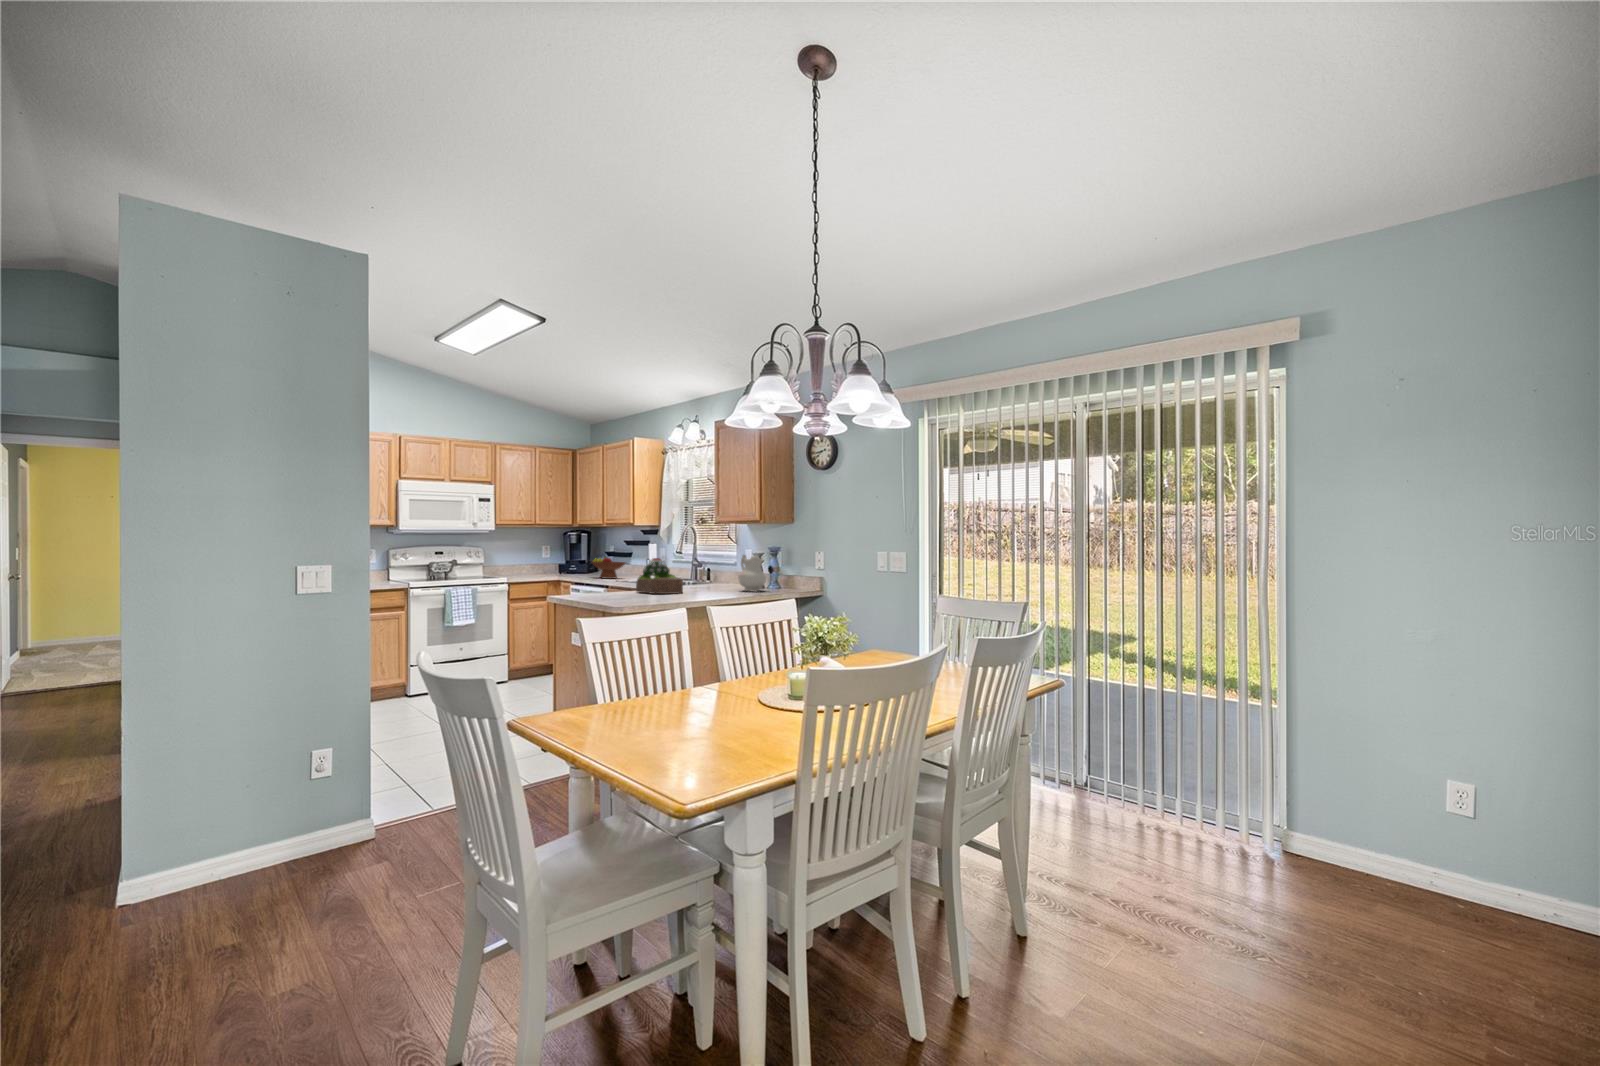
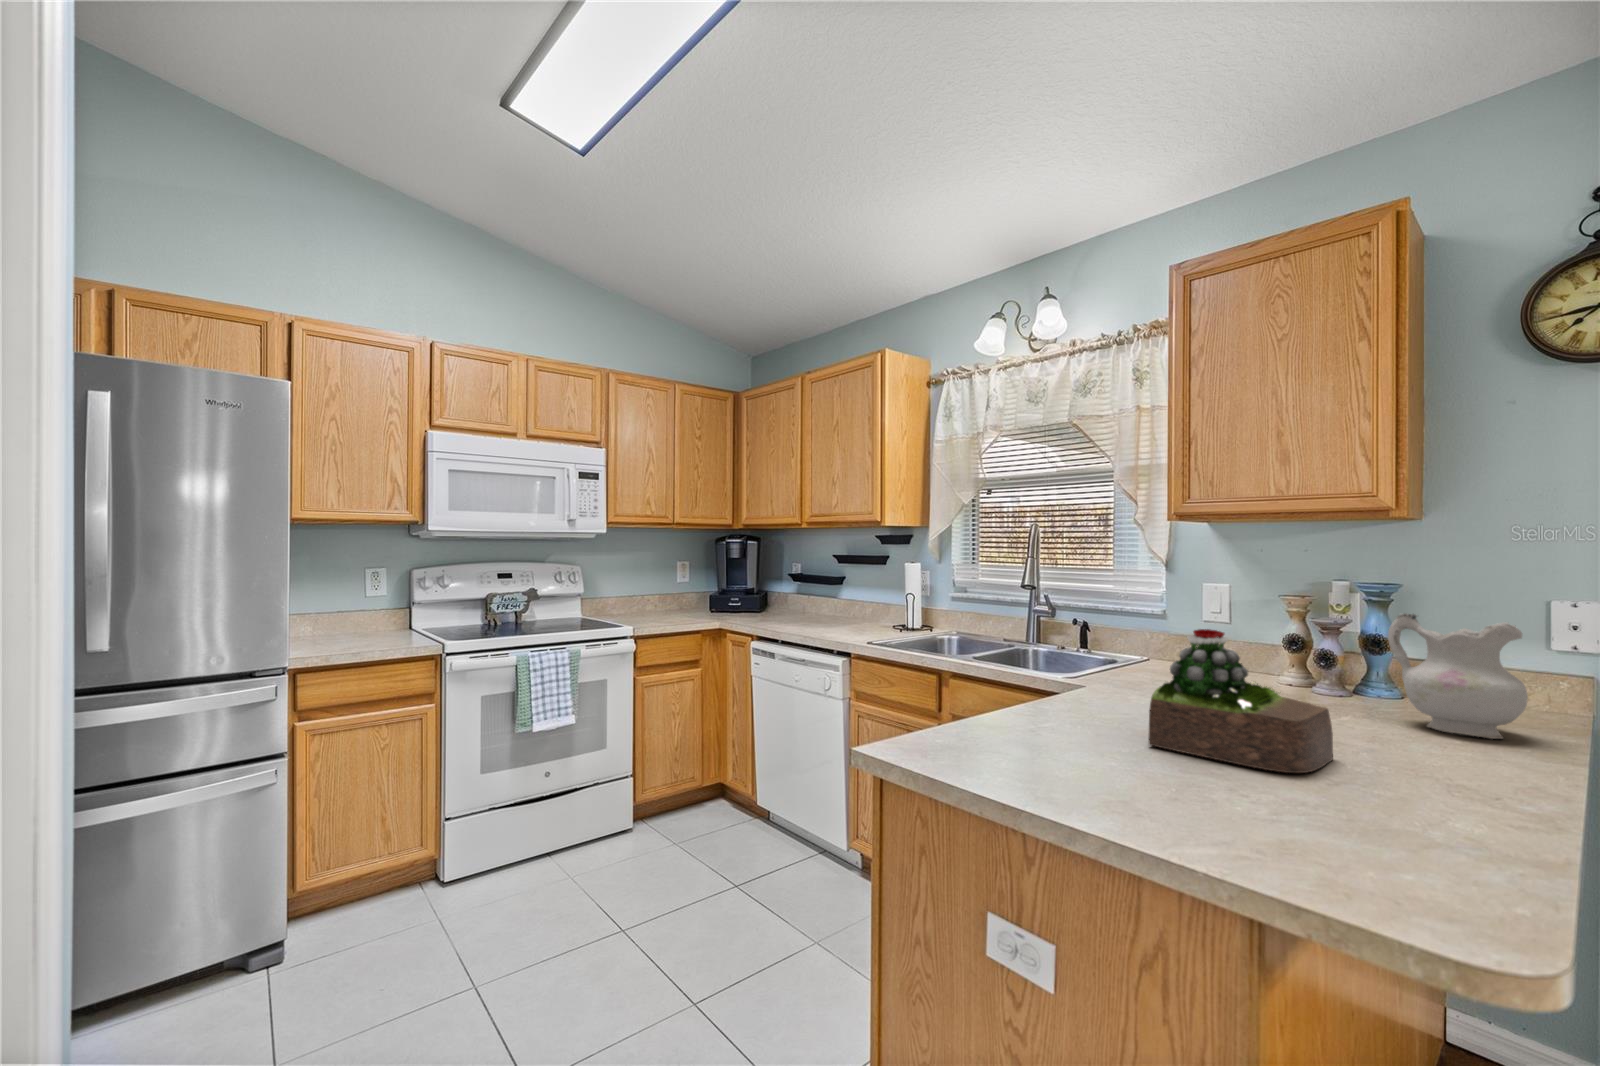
fruit bowl: present [592,556,625,579] -> none [787,583,854,628]

